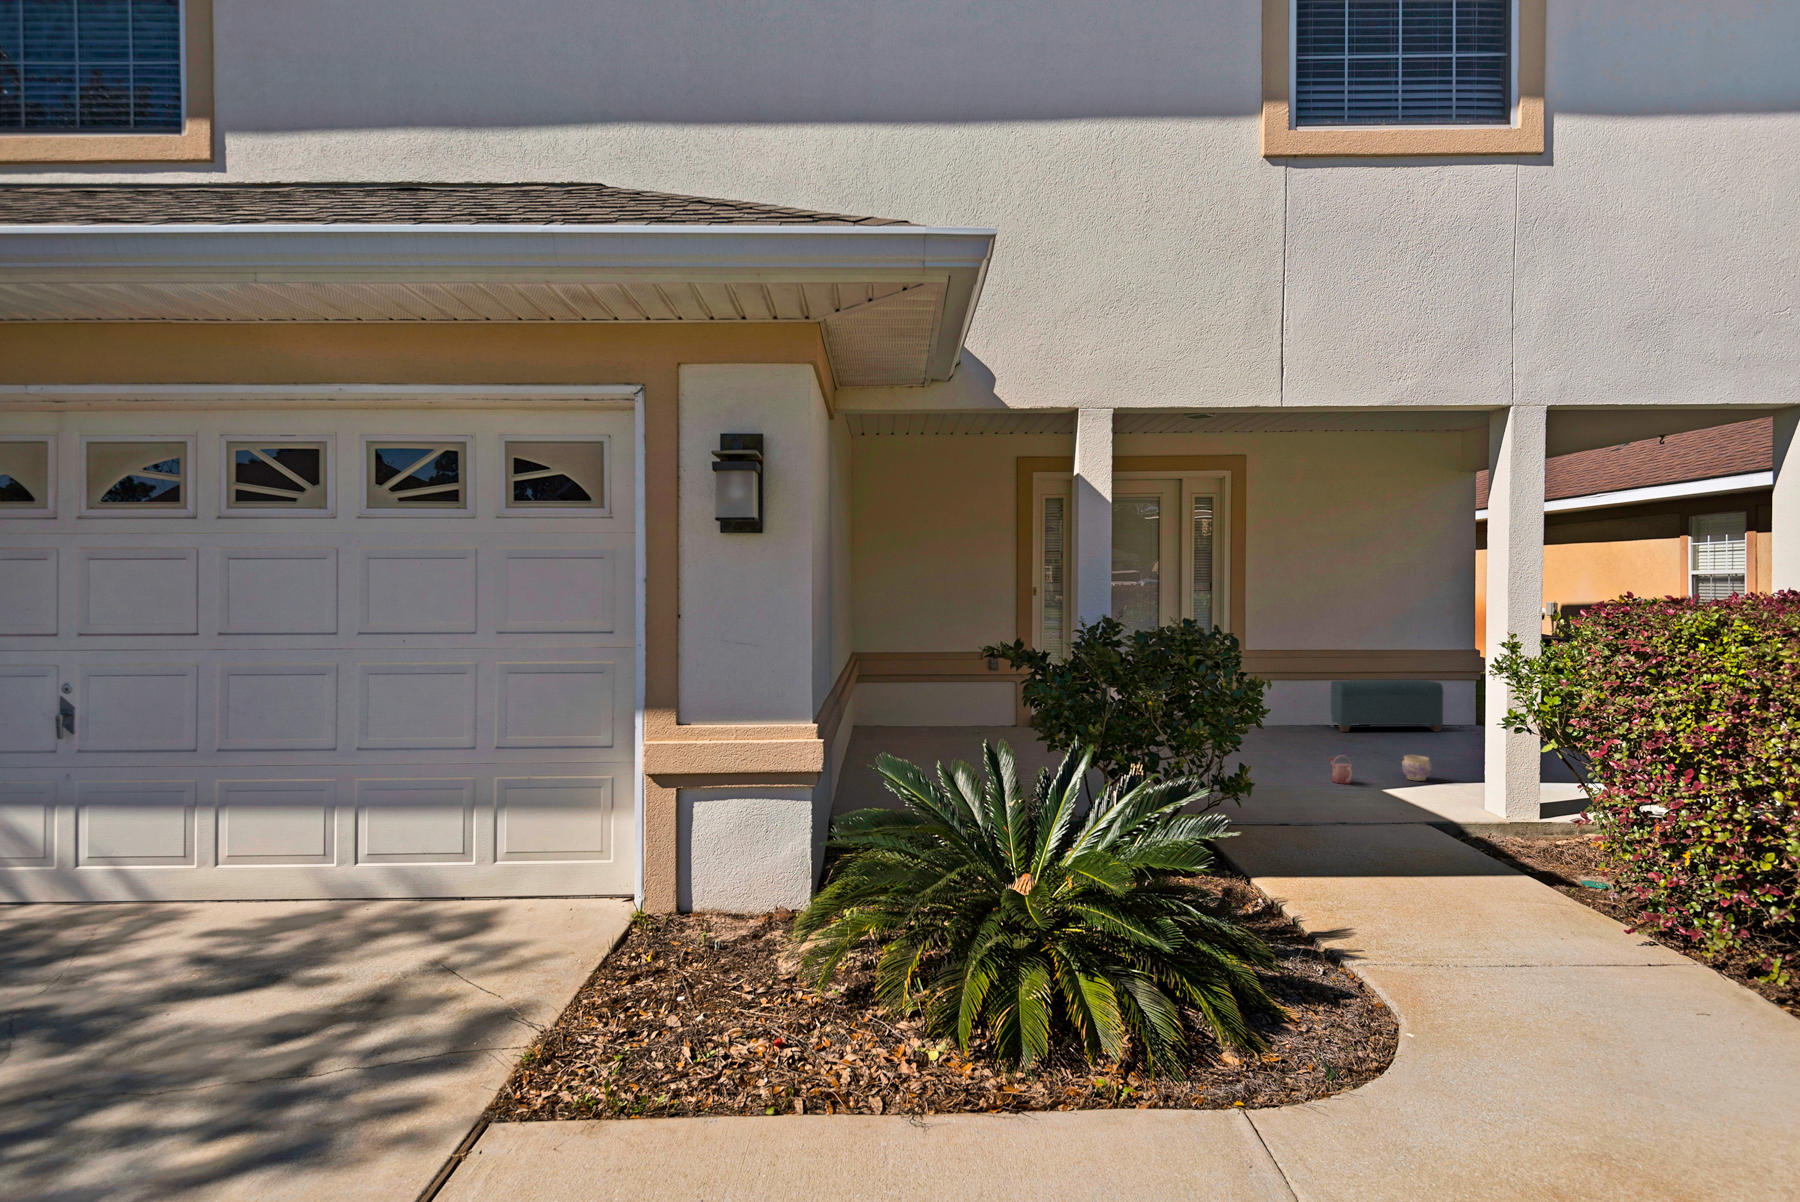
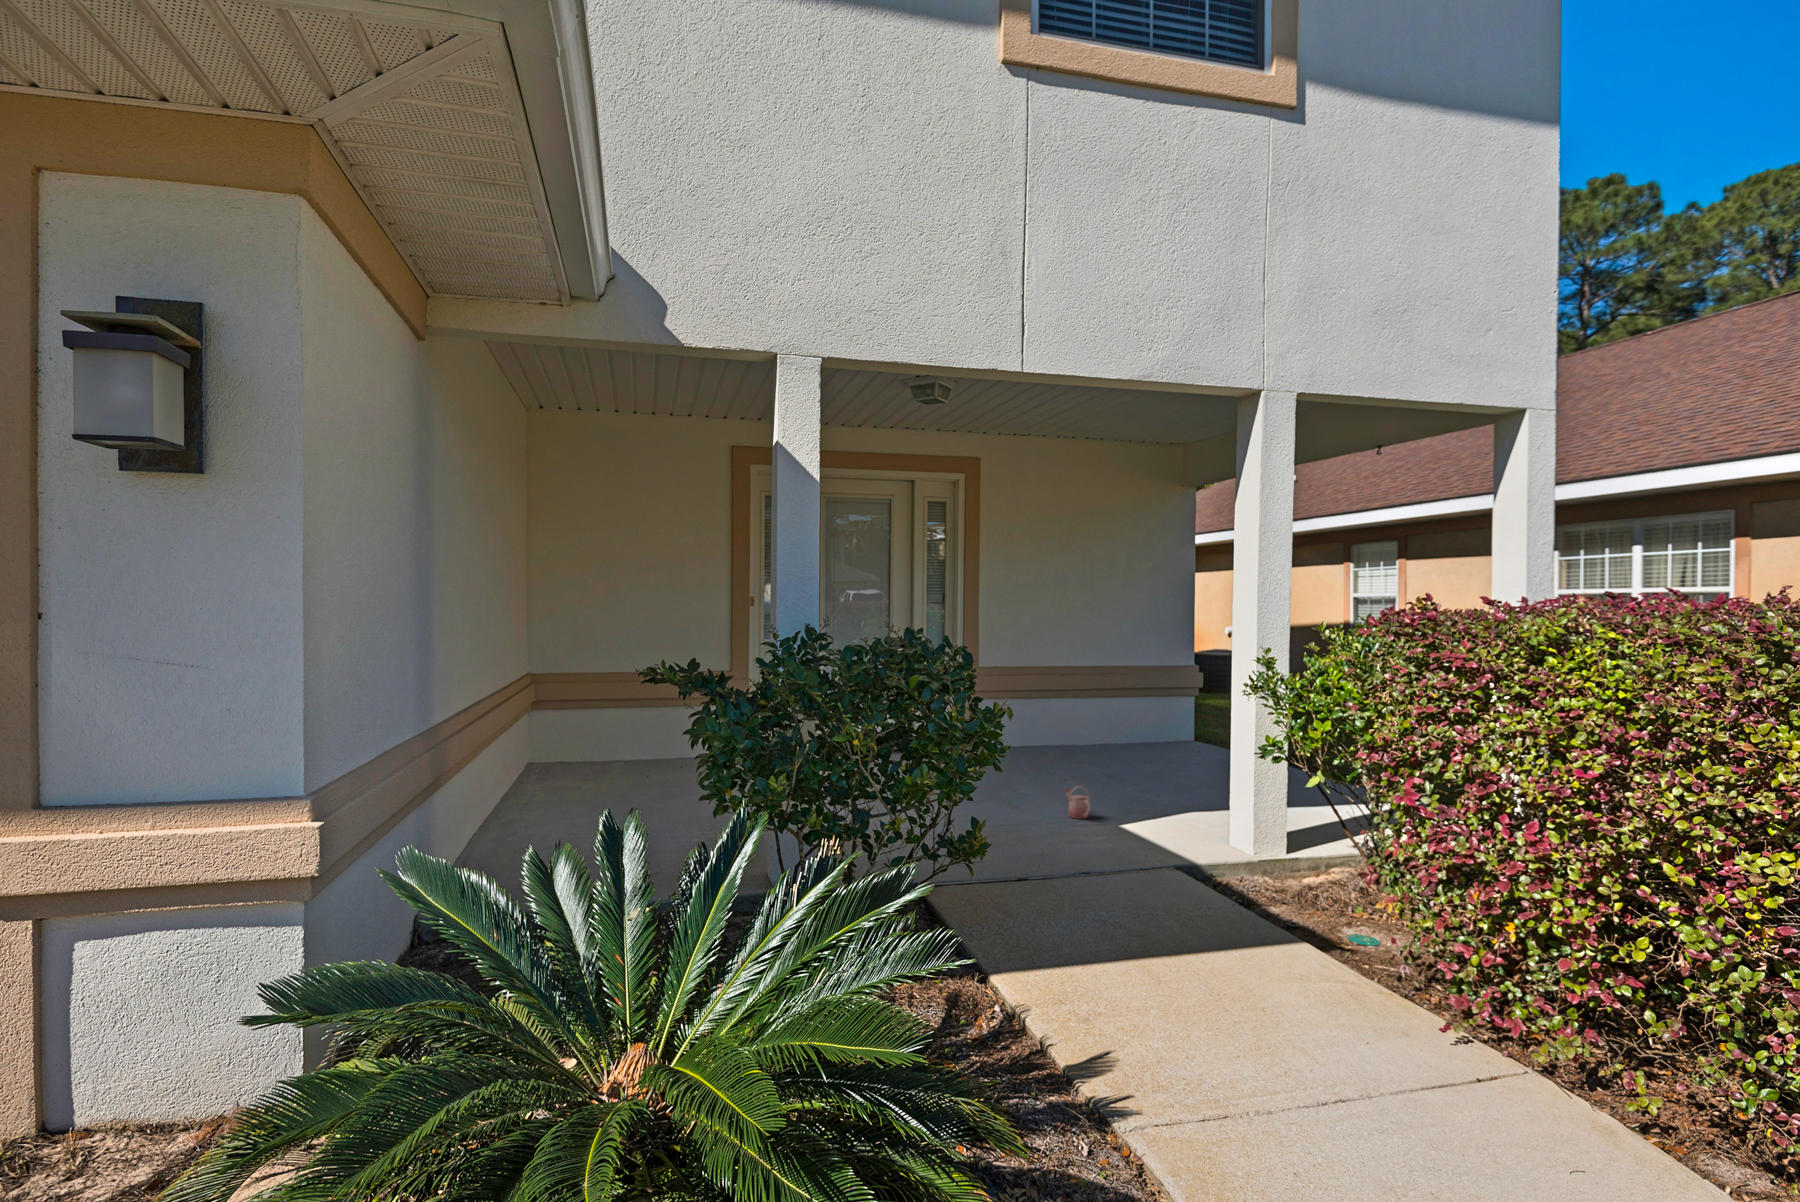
bench: present [1331,680,1443,732] -> none [1052,695,1169,753]
planter: present [1402,755,1431,781] -> none [1139,783,1169,811]

